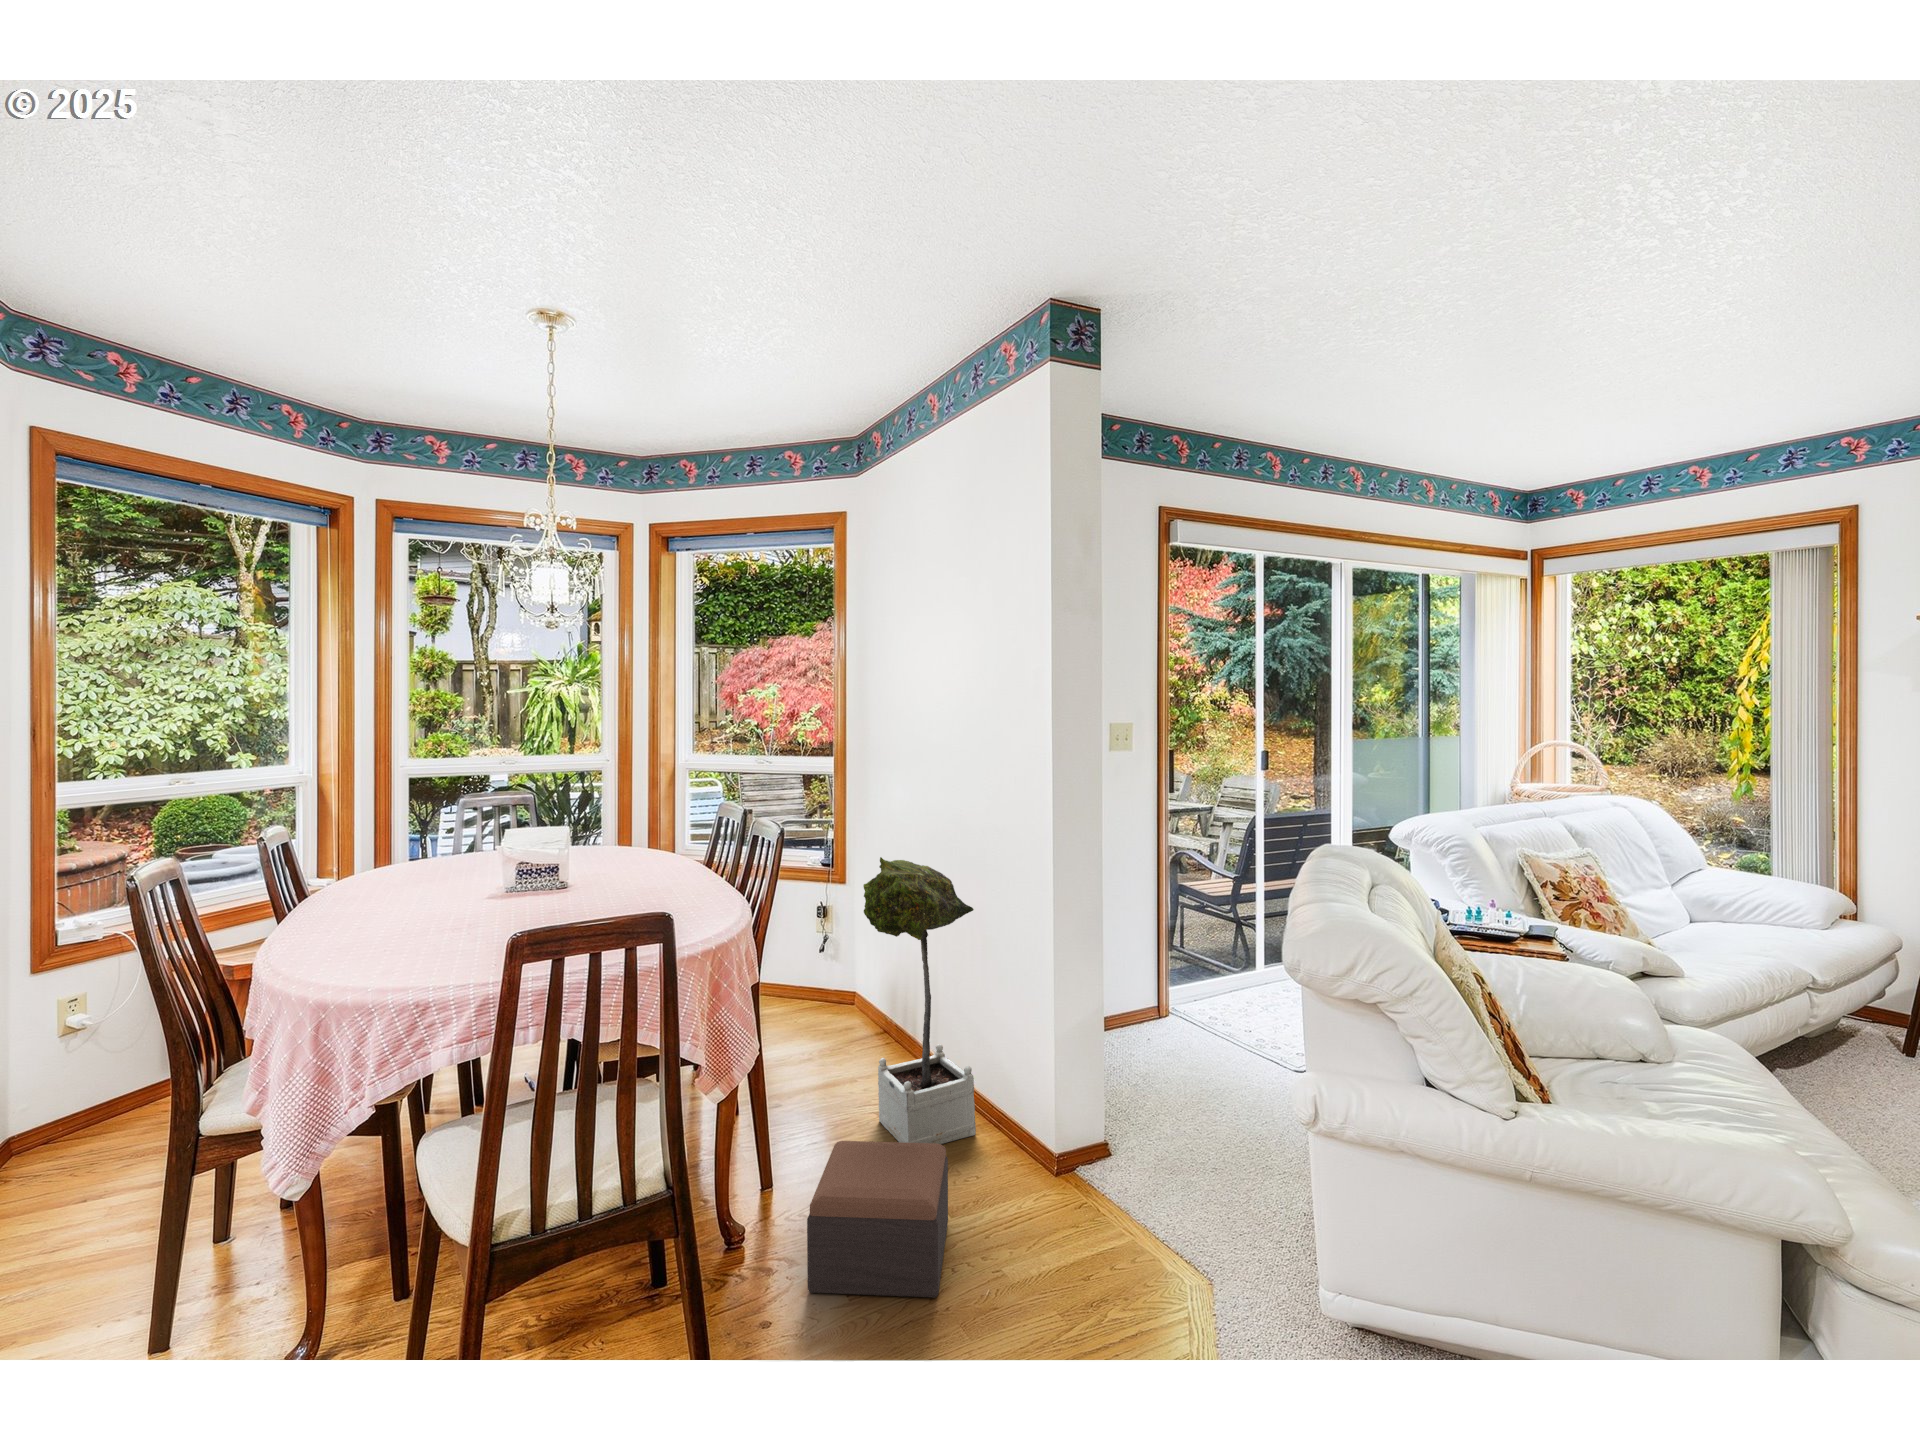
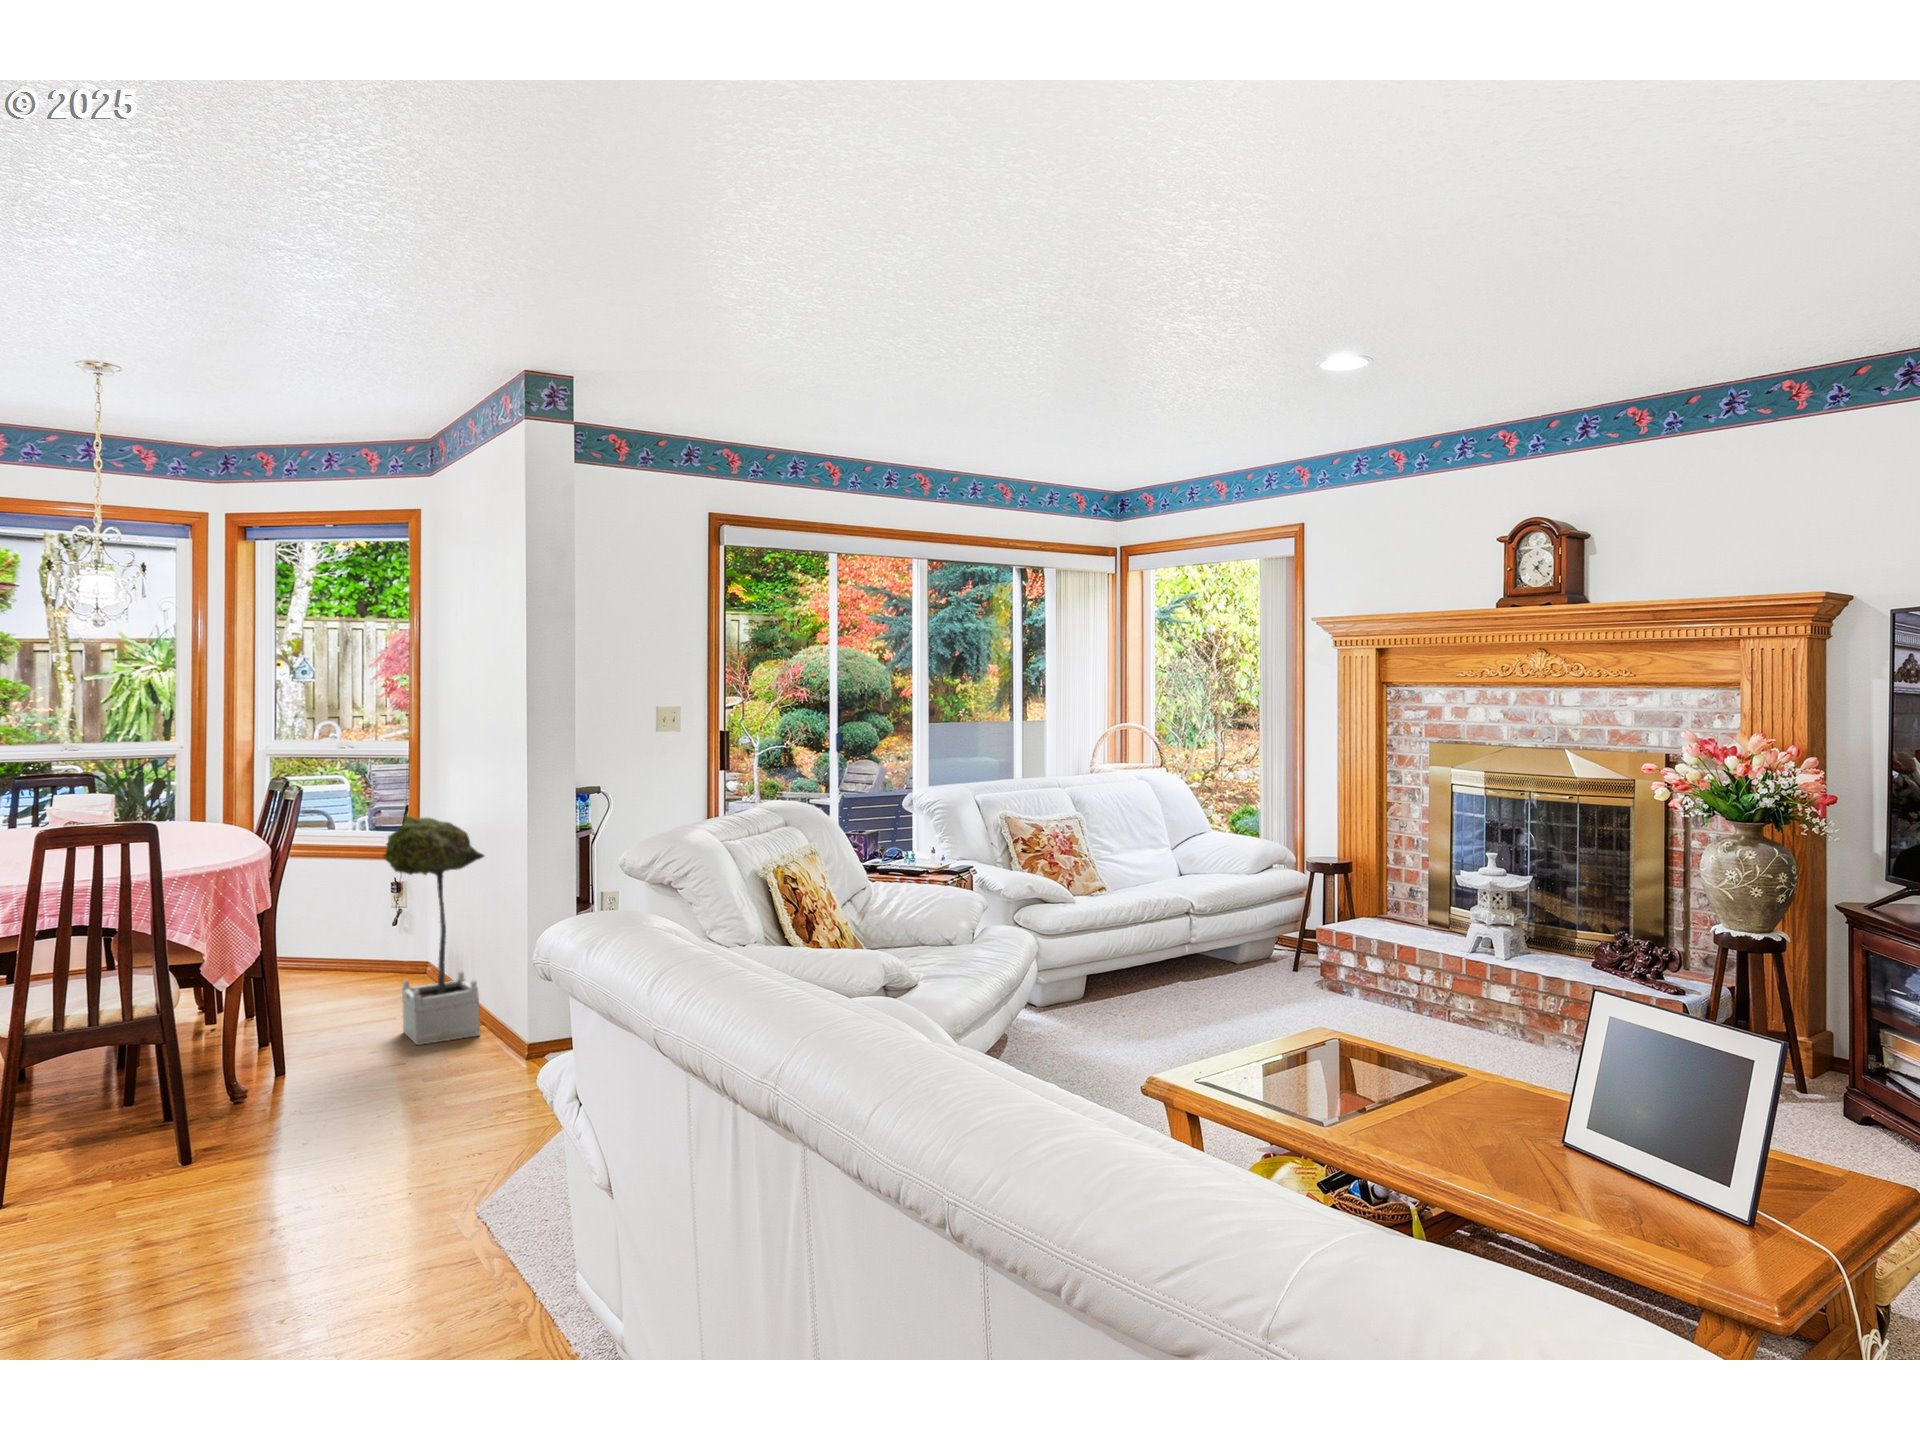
footstool: present [807,1141,948,1298] -> none [295,1013,423,1102]

